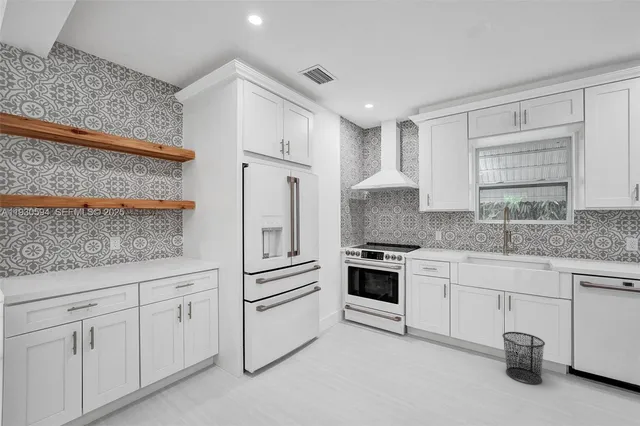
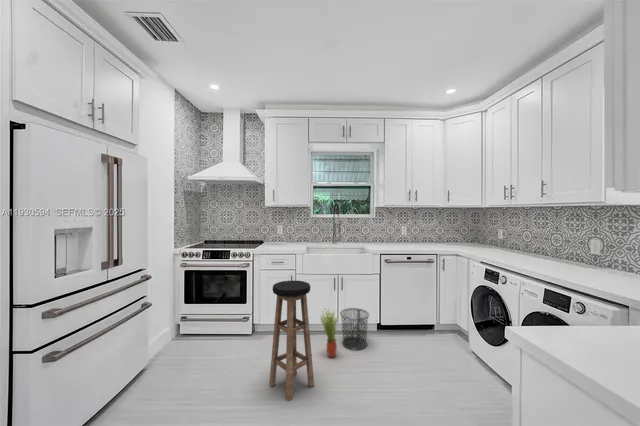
bar stool: none [408,284,455,400] -> present [269,280,314,401]
potted plant: none [470,322,495,380] -> present [320,311,338,357]

